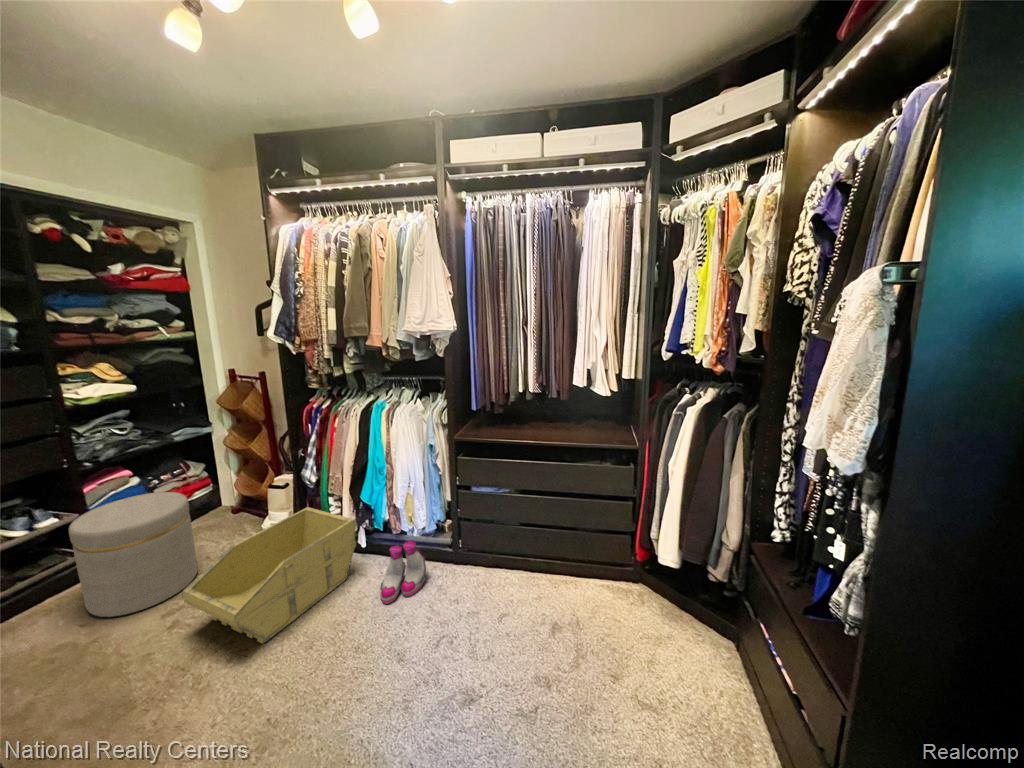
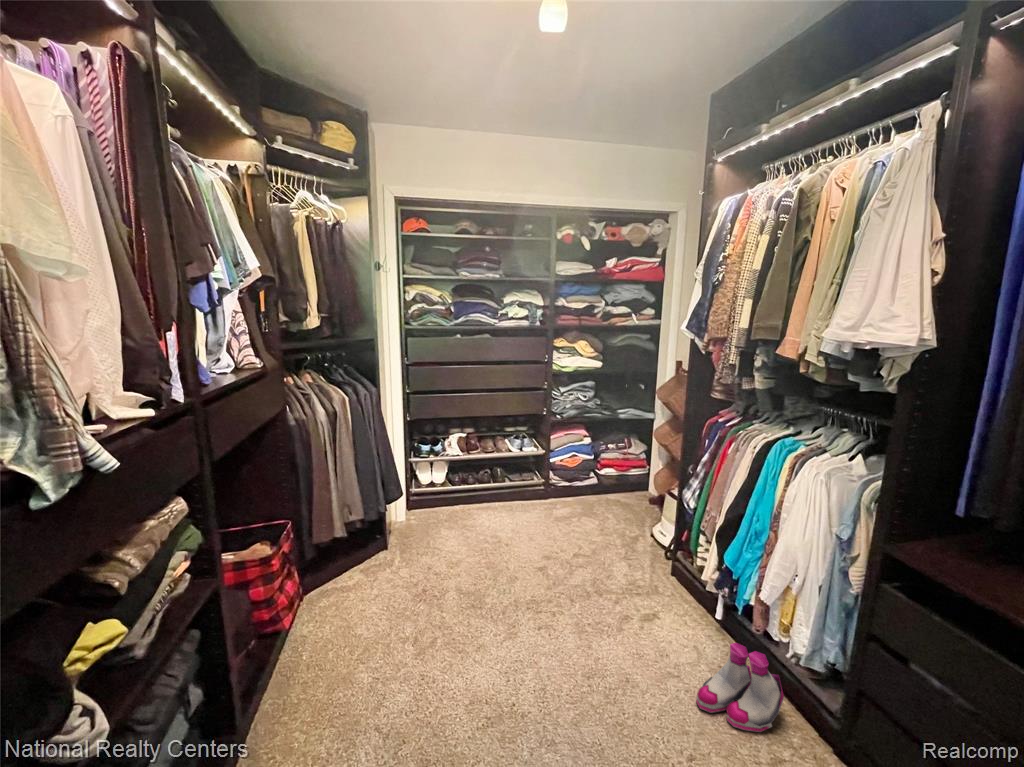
ottoman: present [69,492,198,617] -> none [523,451,596,546]
storage bin: present [182,507,356,644] -> none [549,529,713,640]

